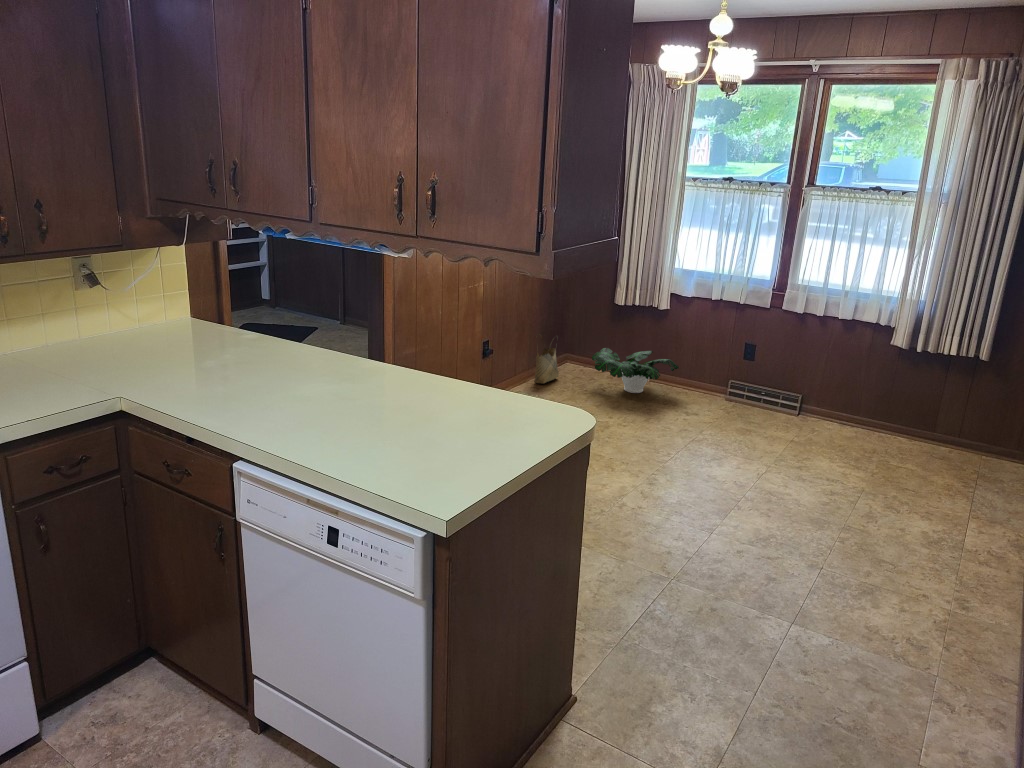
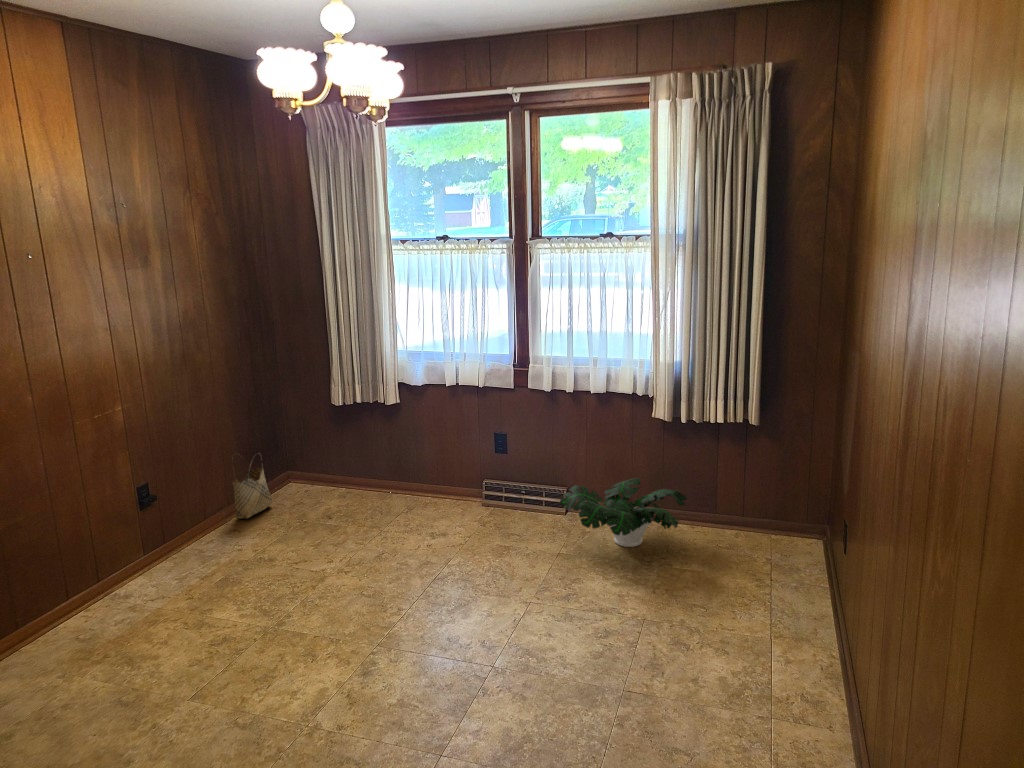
potted plant: present [592,348,679,393] -> present [560,478,687,547]

